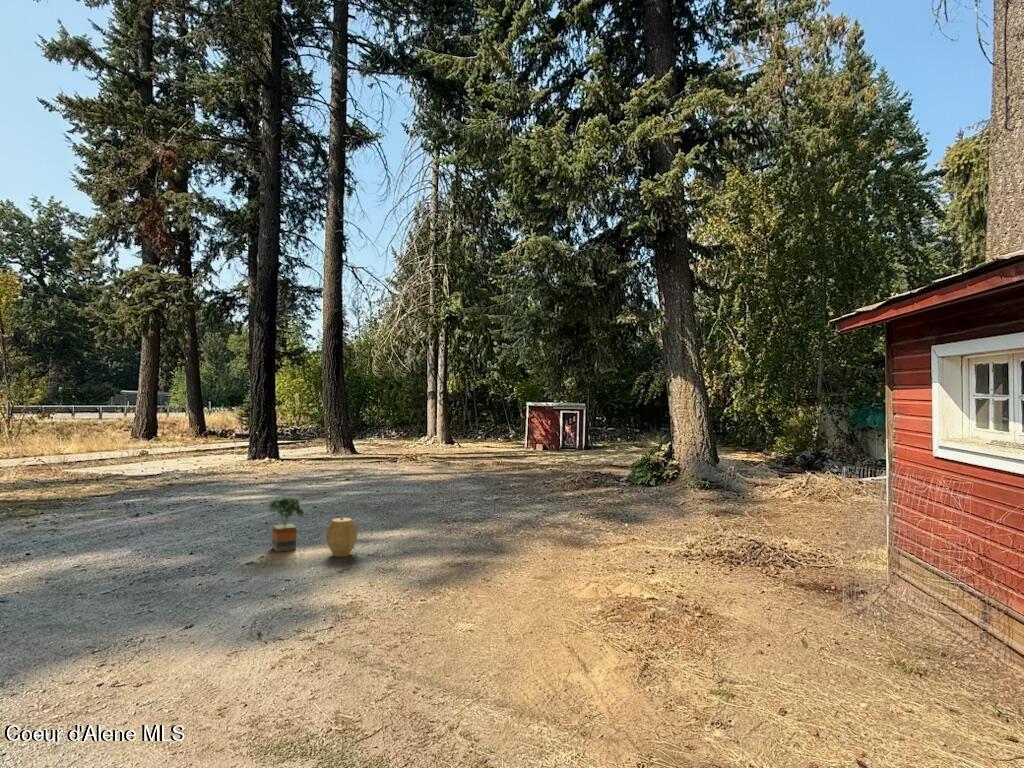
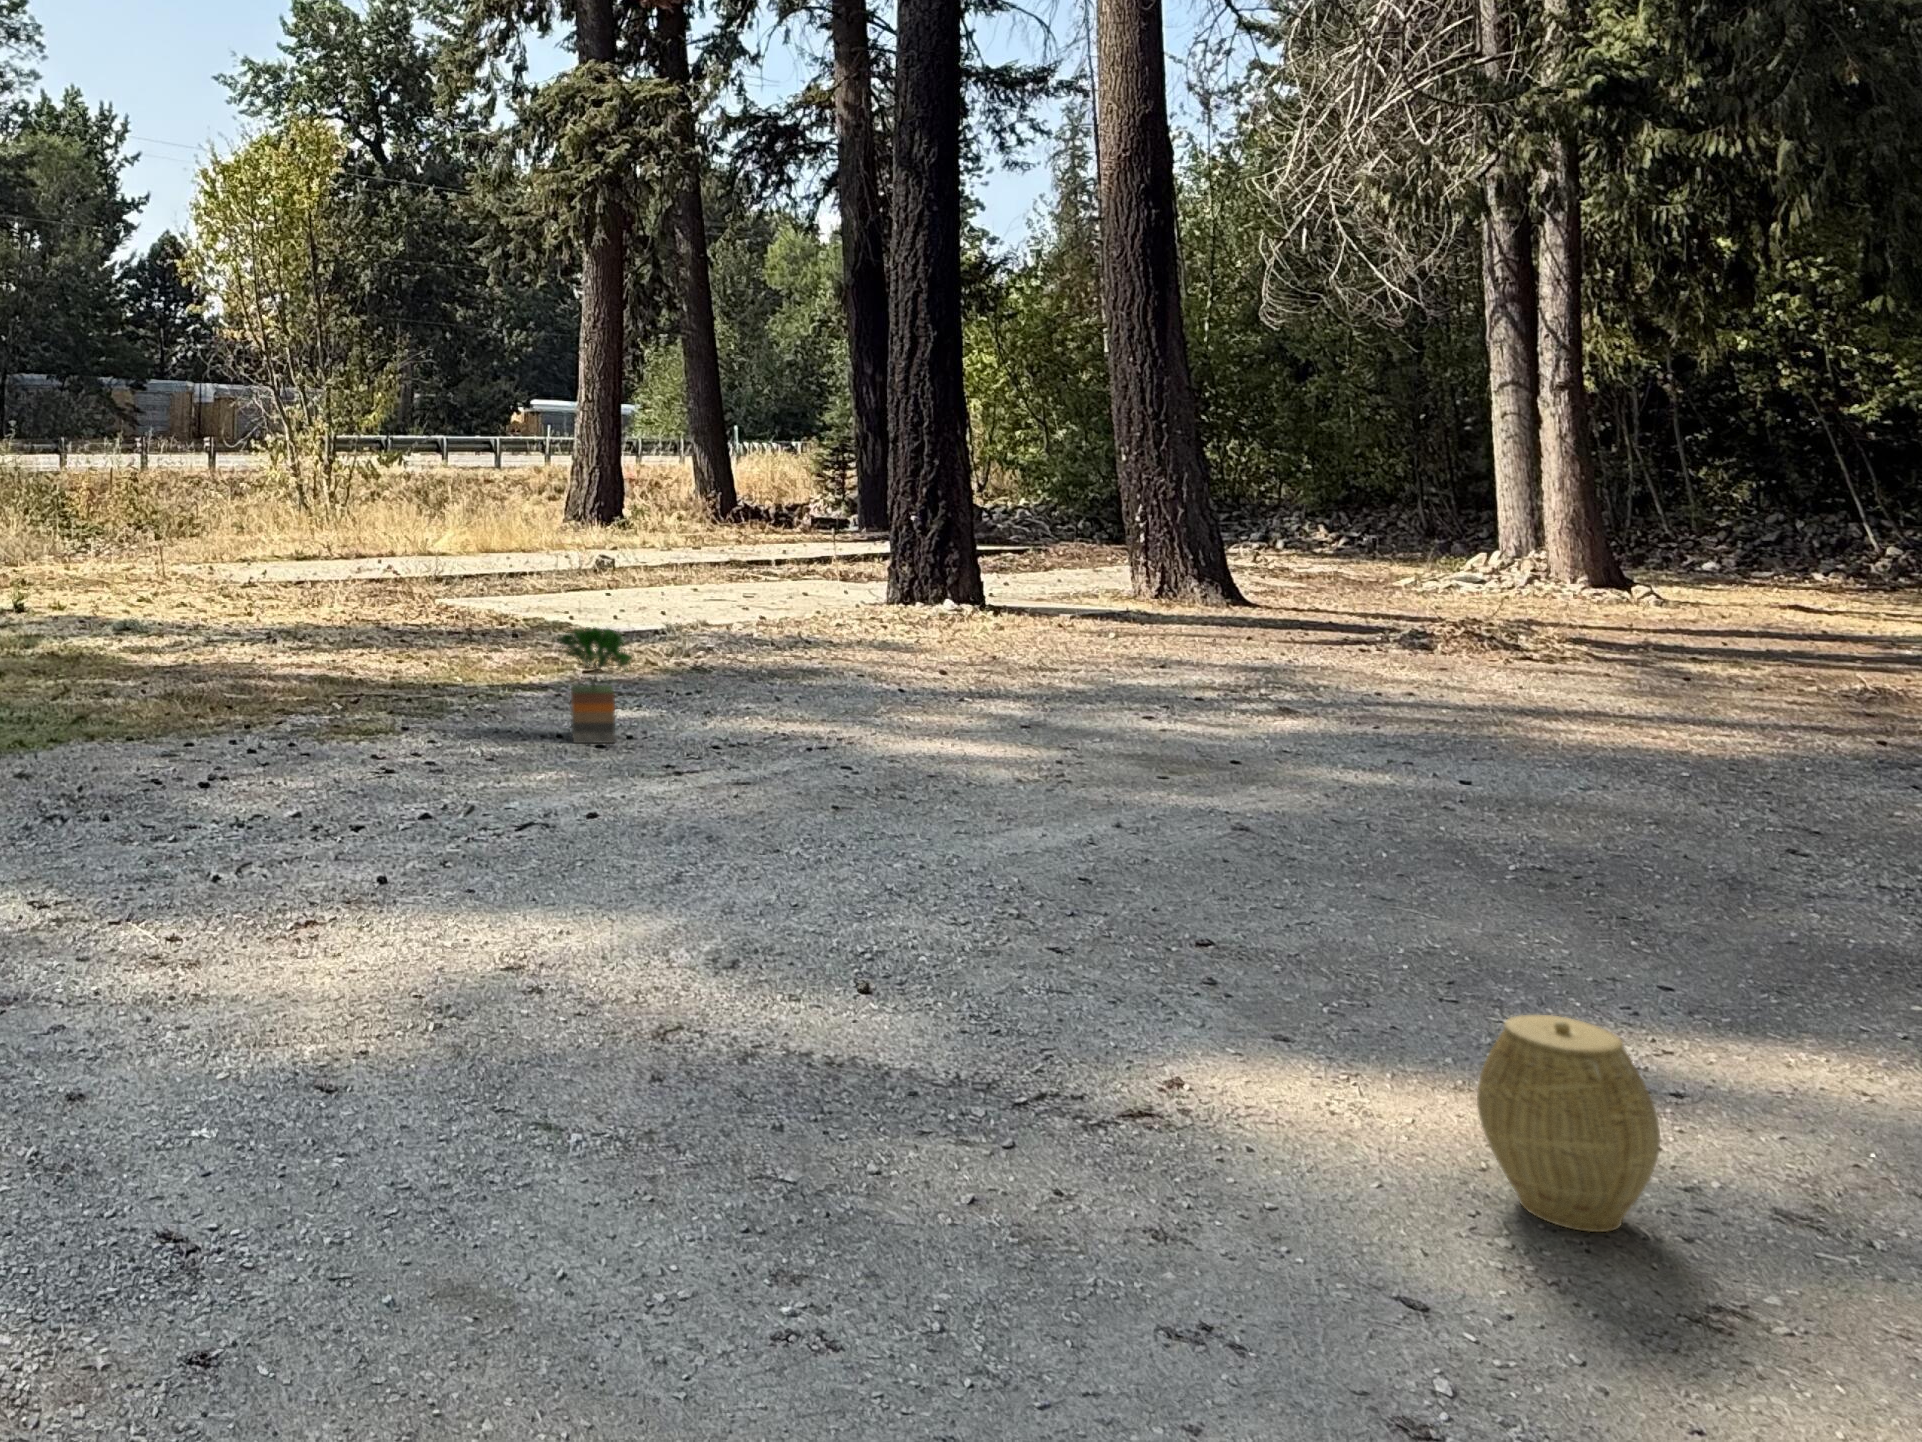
potted tree: present [268,498,304,552] -> present [558,627,631,743]

